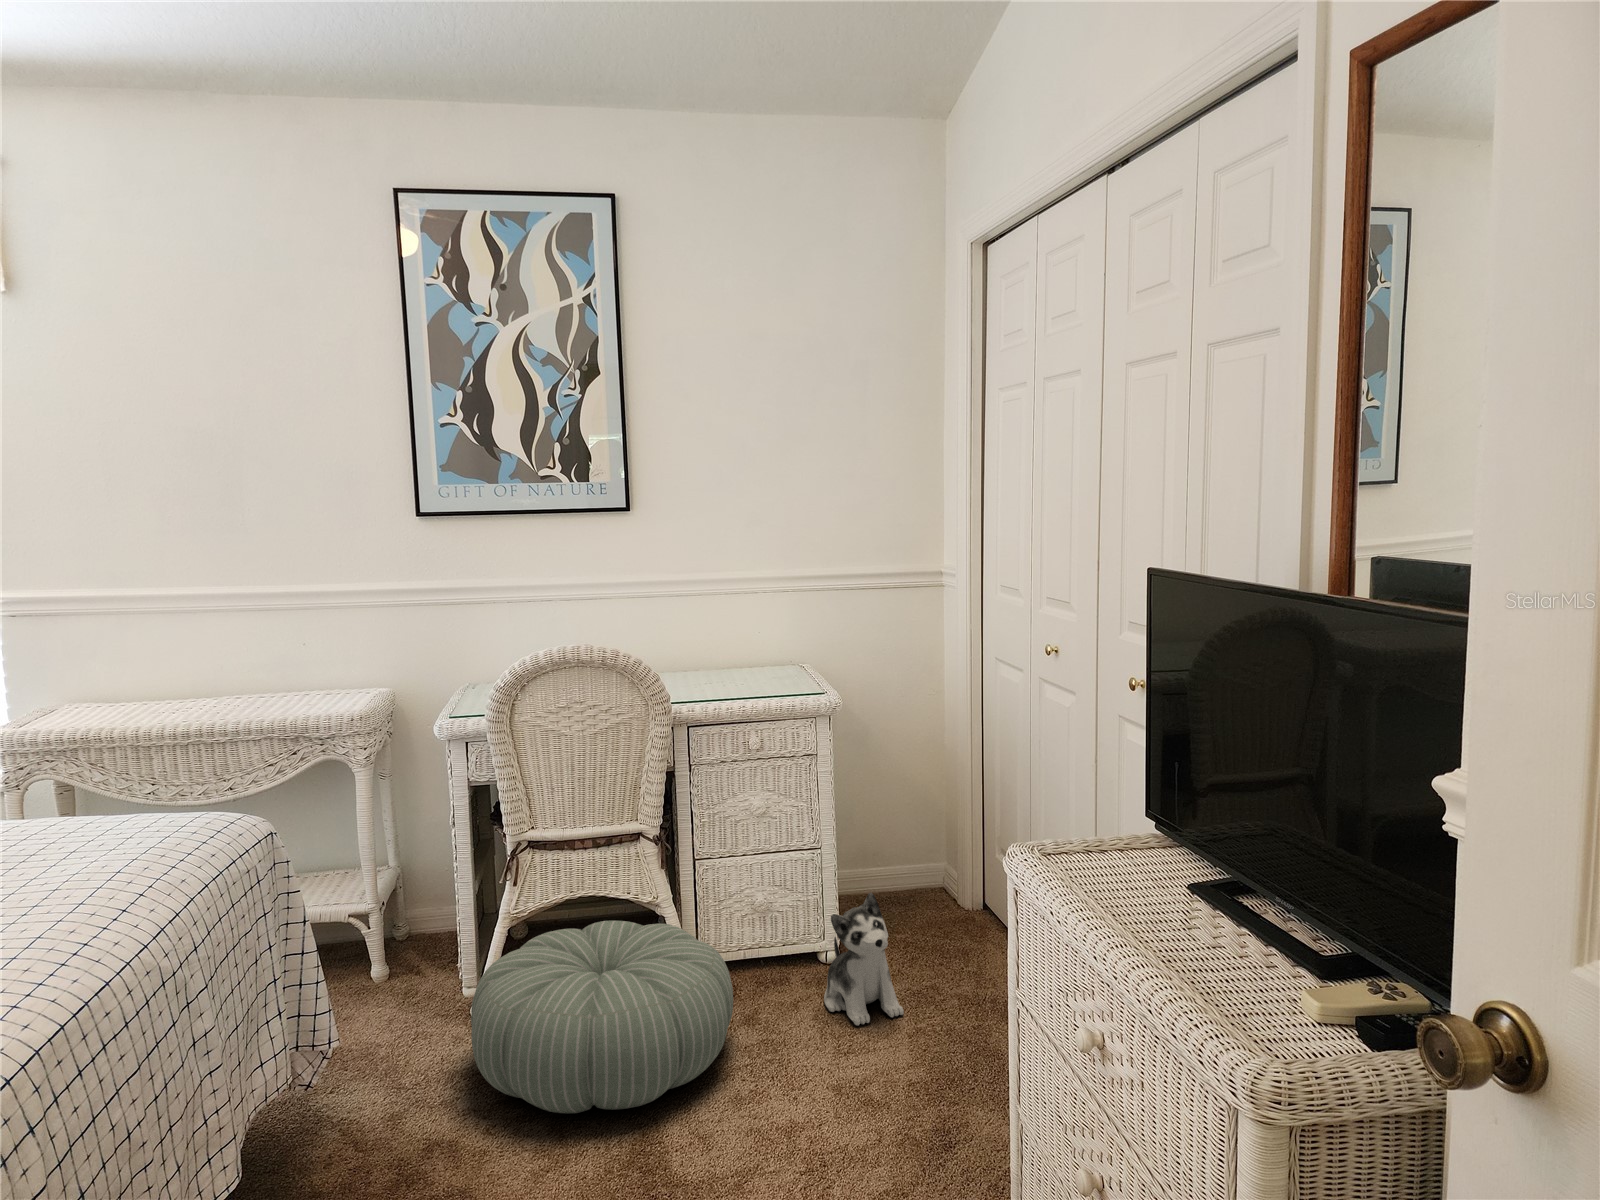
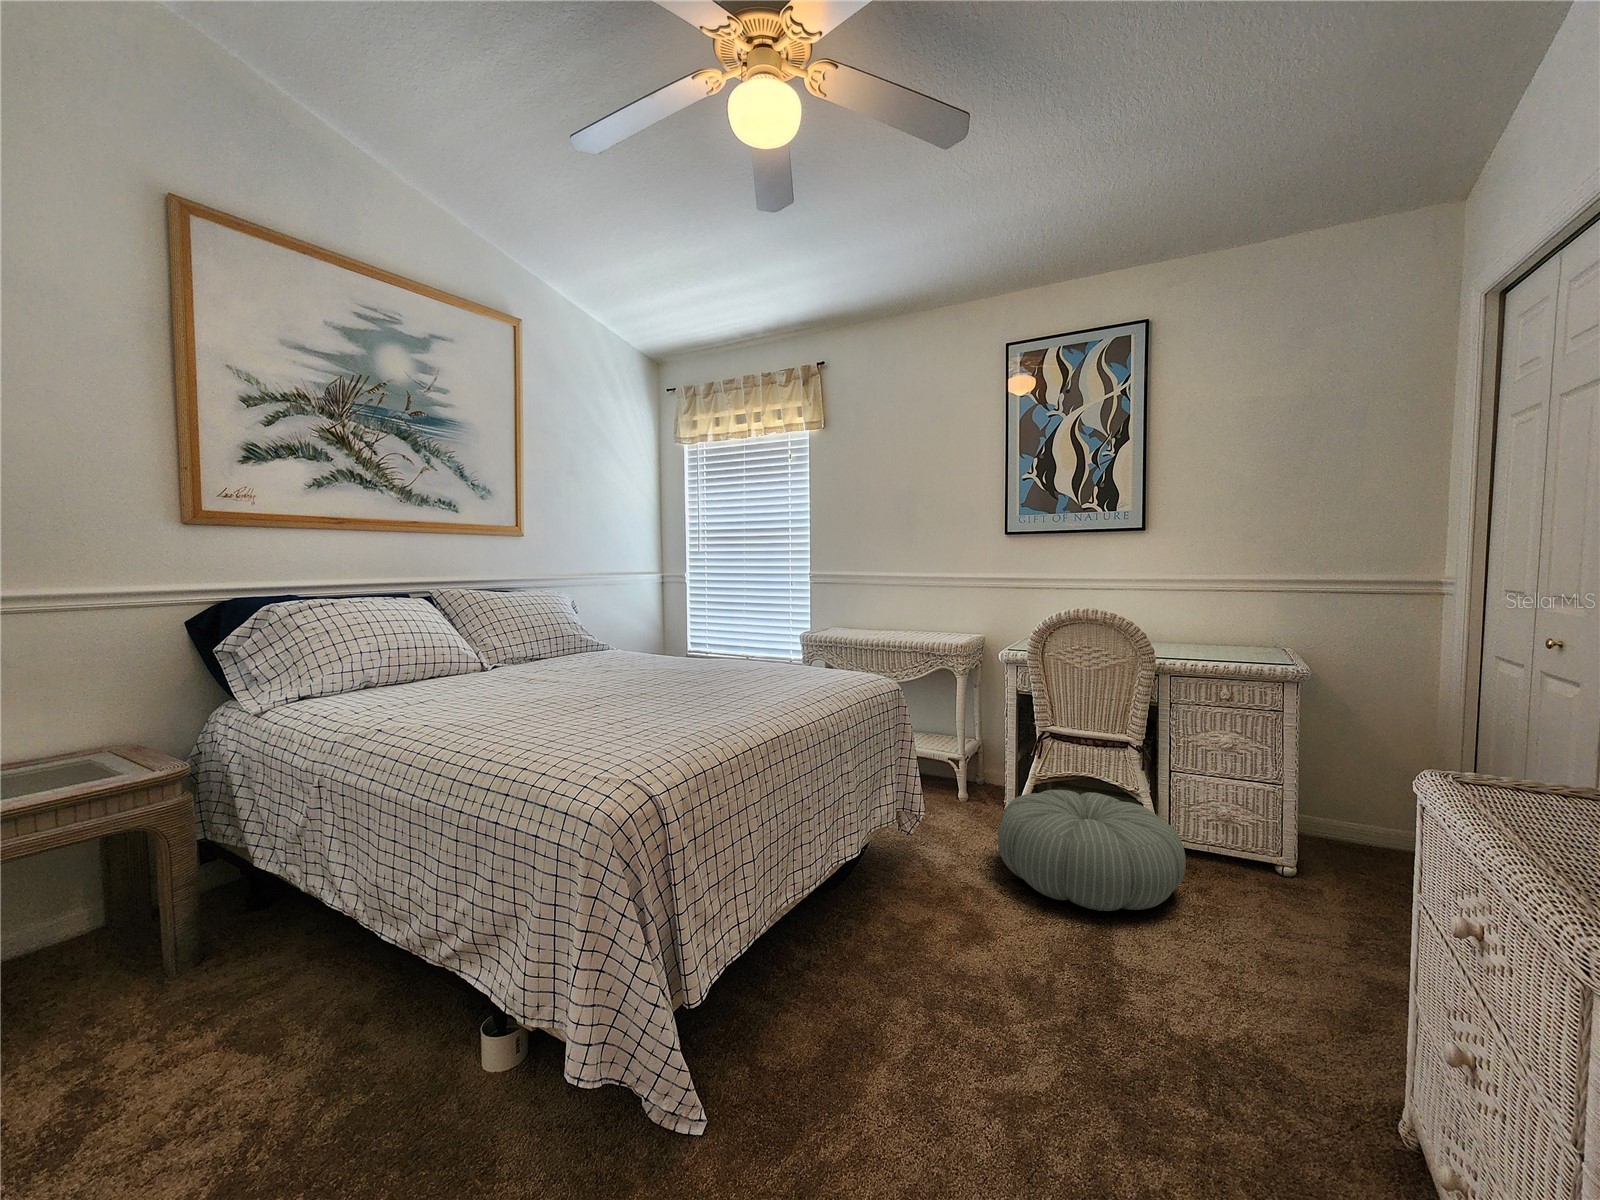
plush toy: present [824,893,904,1025] -> none [1272,824,1351,932]

